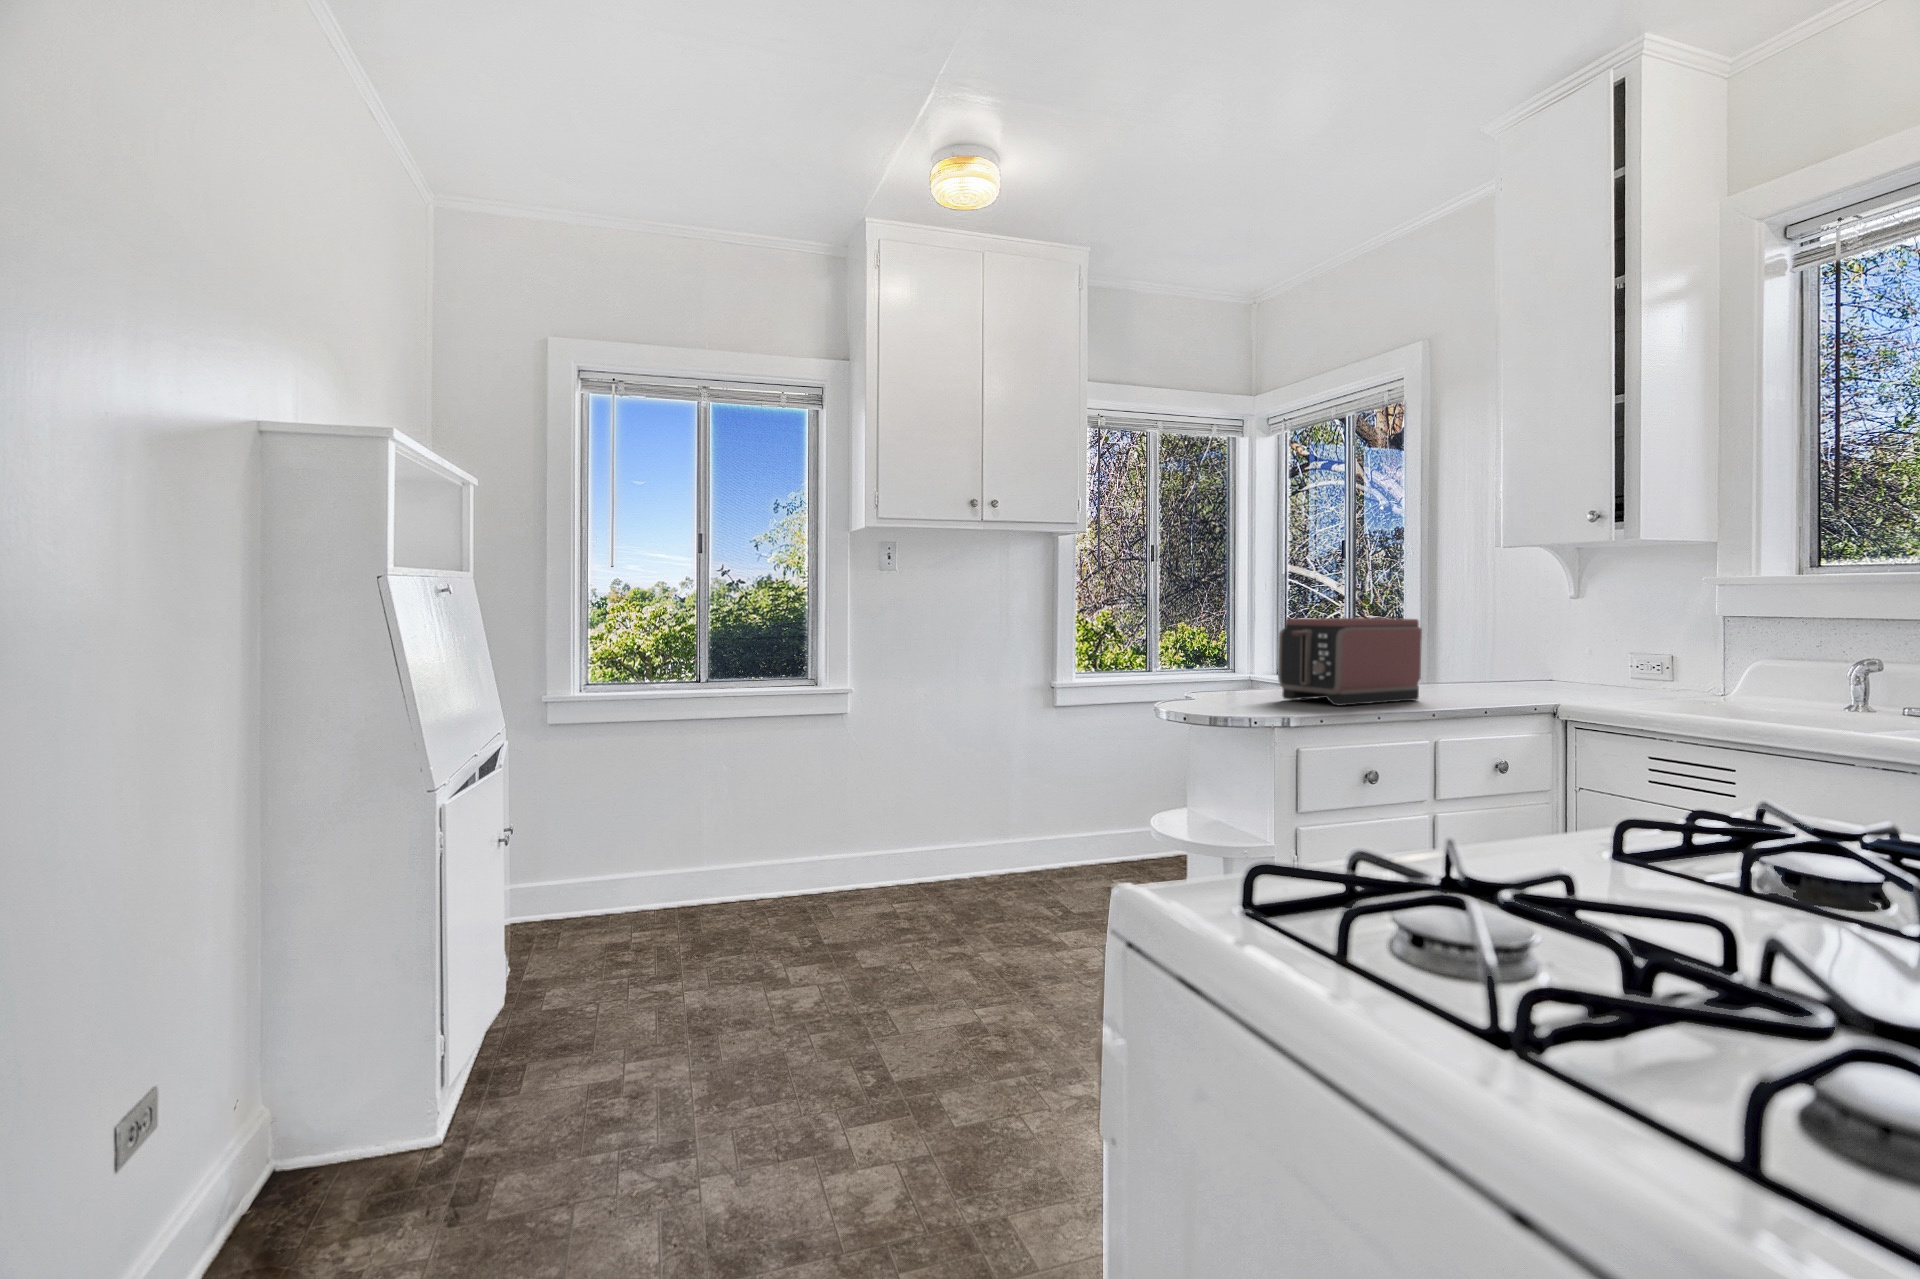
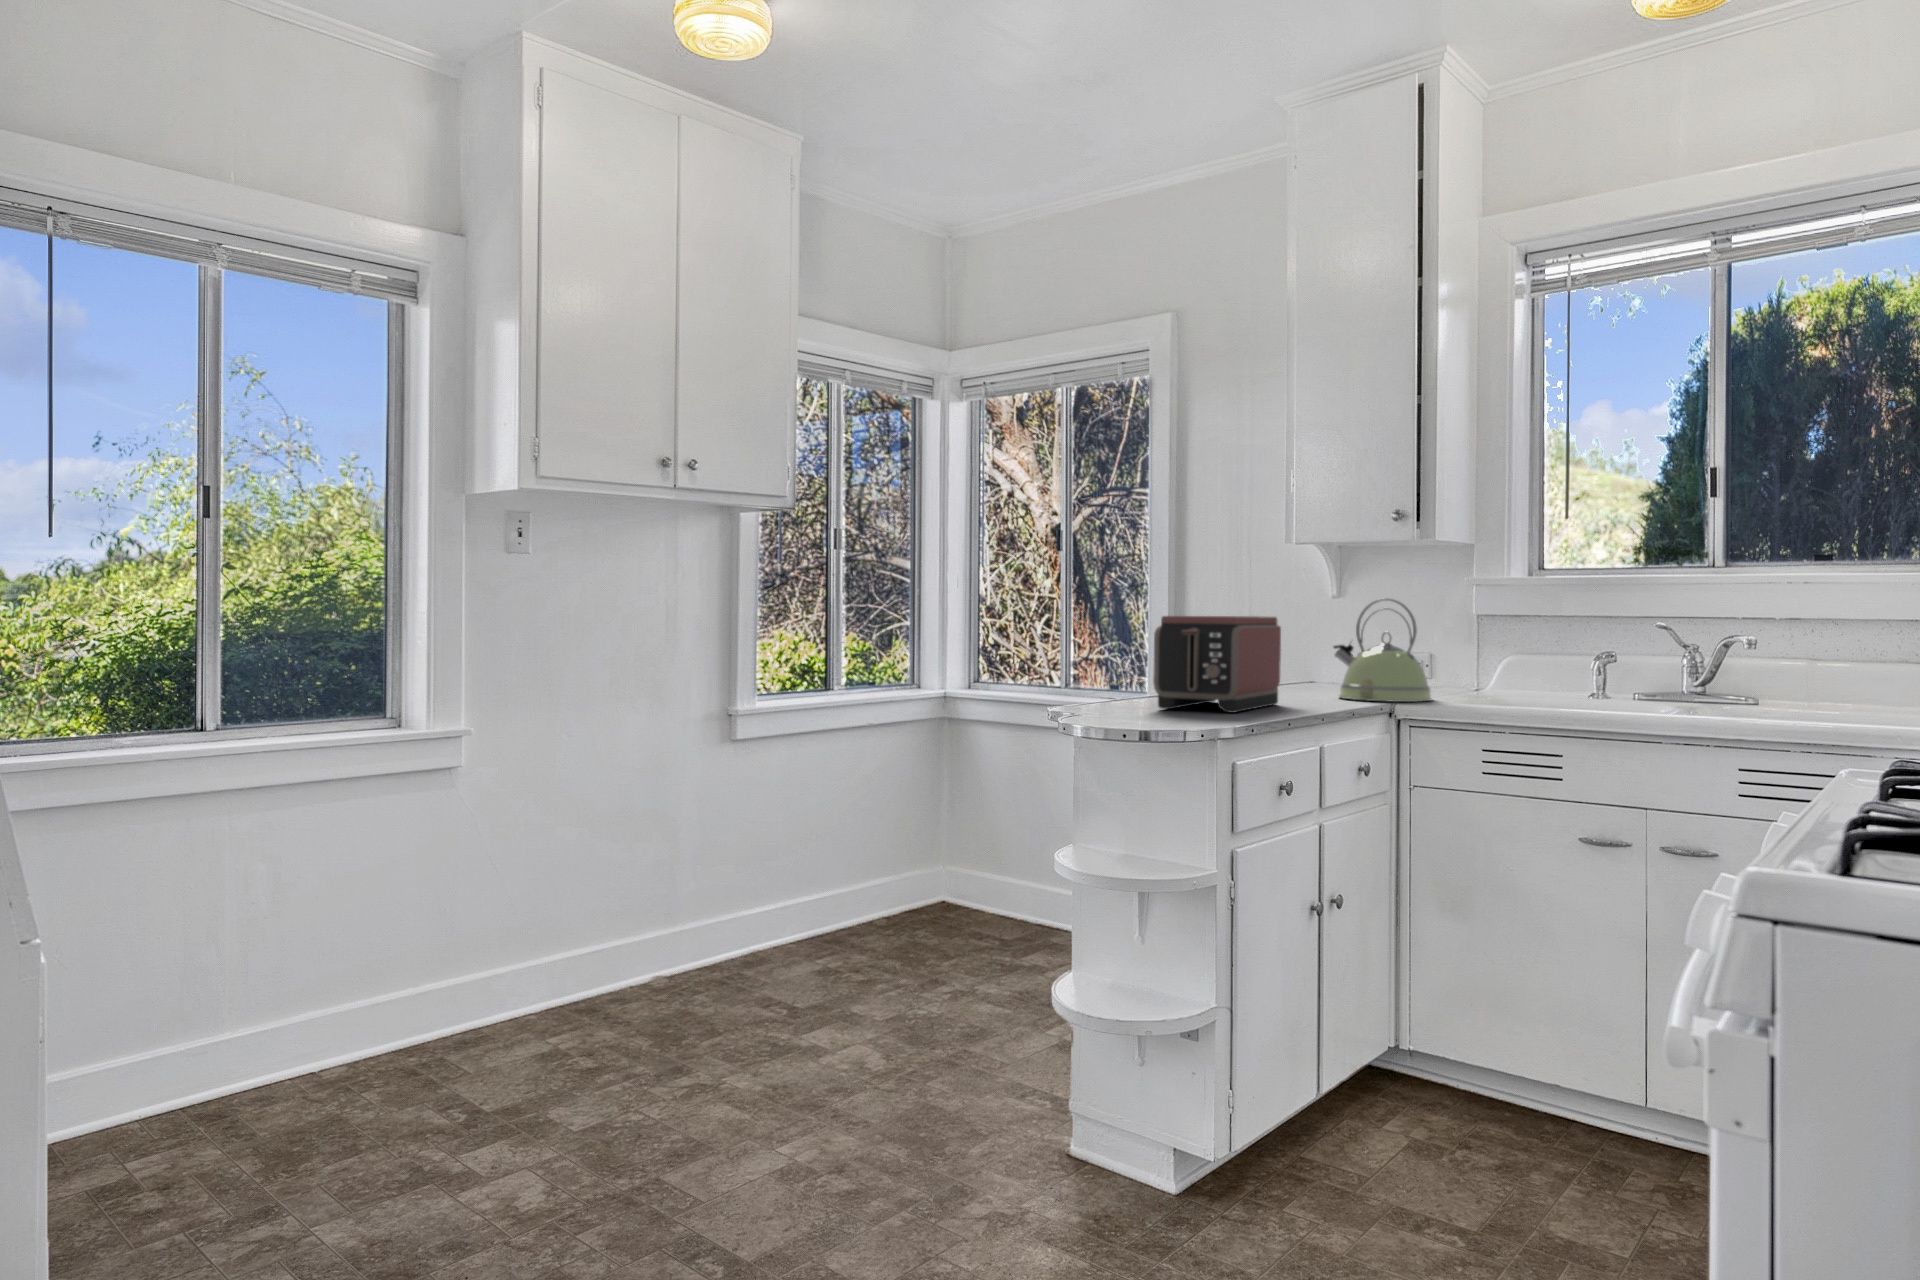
kettle: none [1511,601,1614,703] -> present [1334,599,1432,702]

